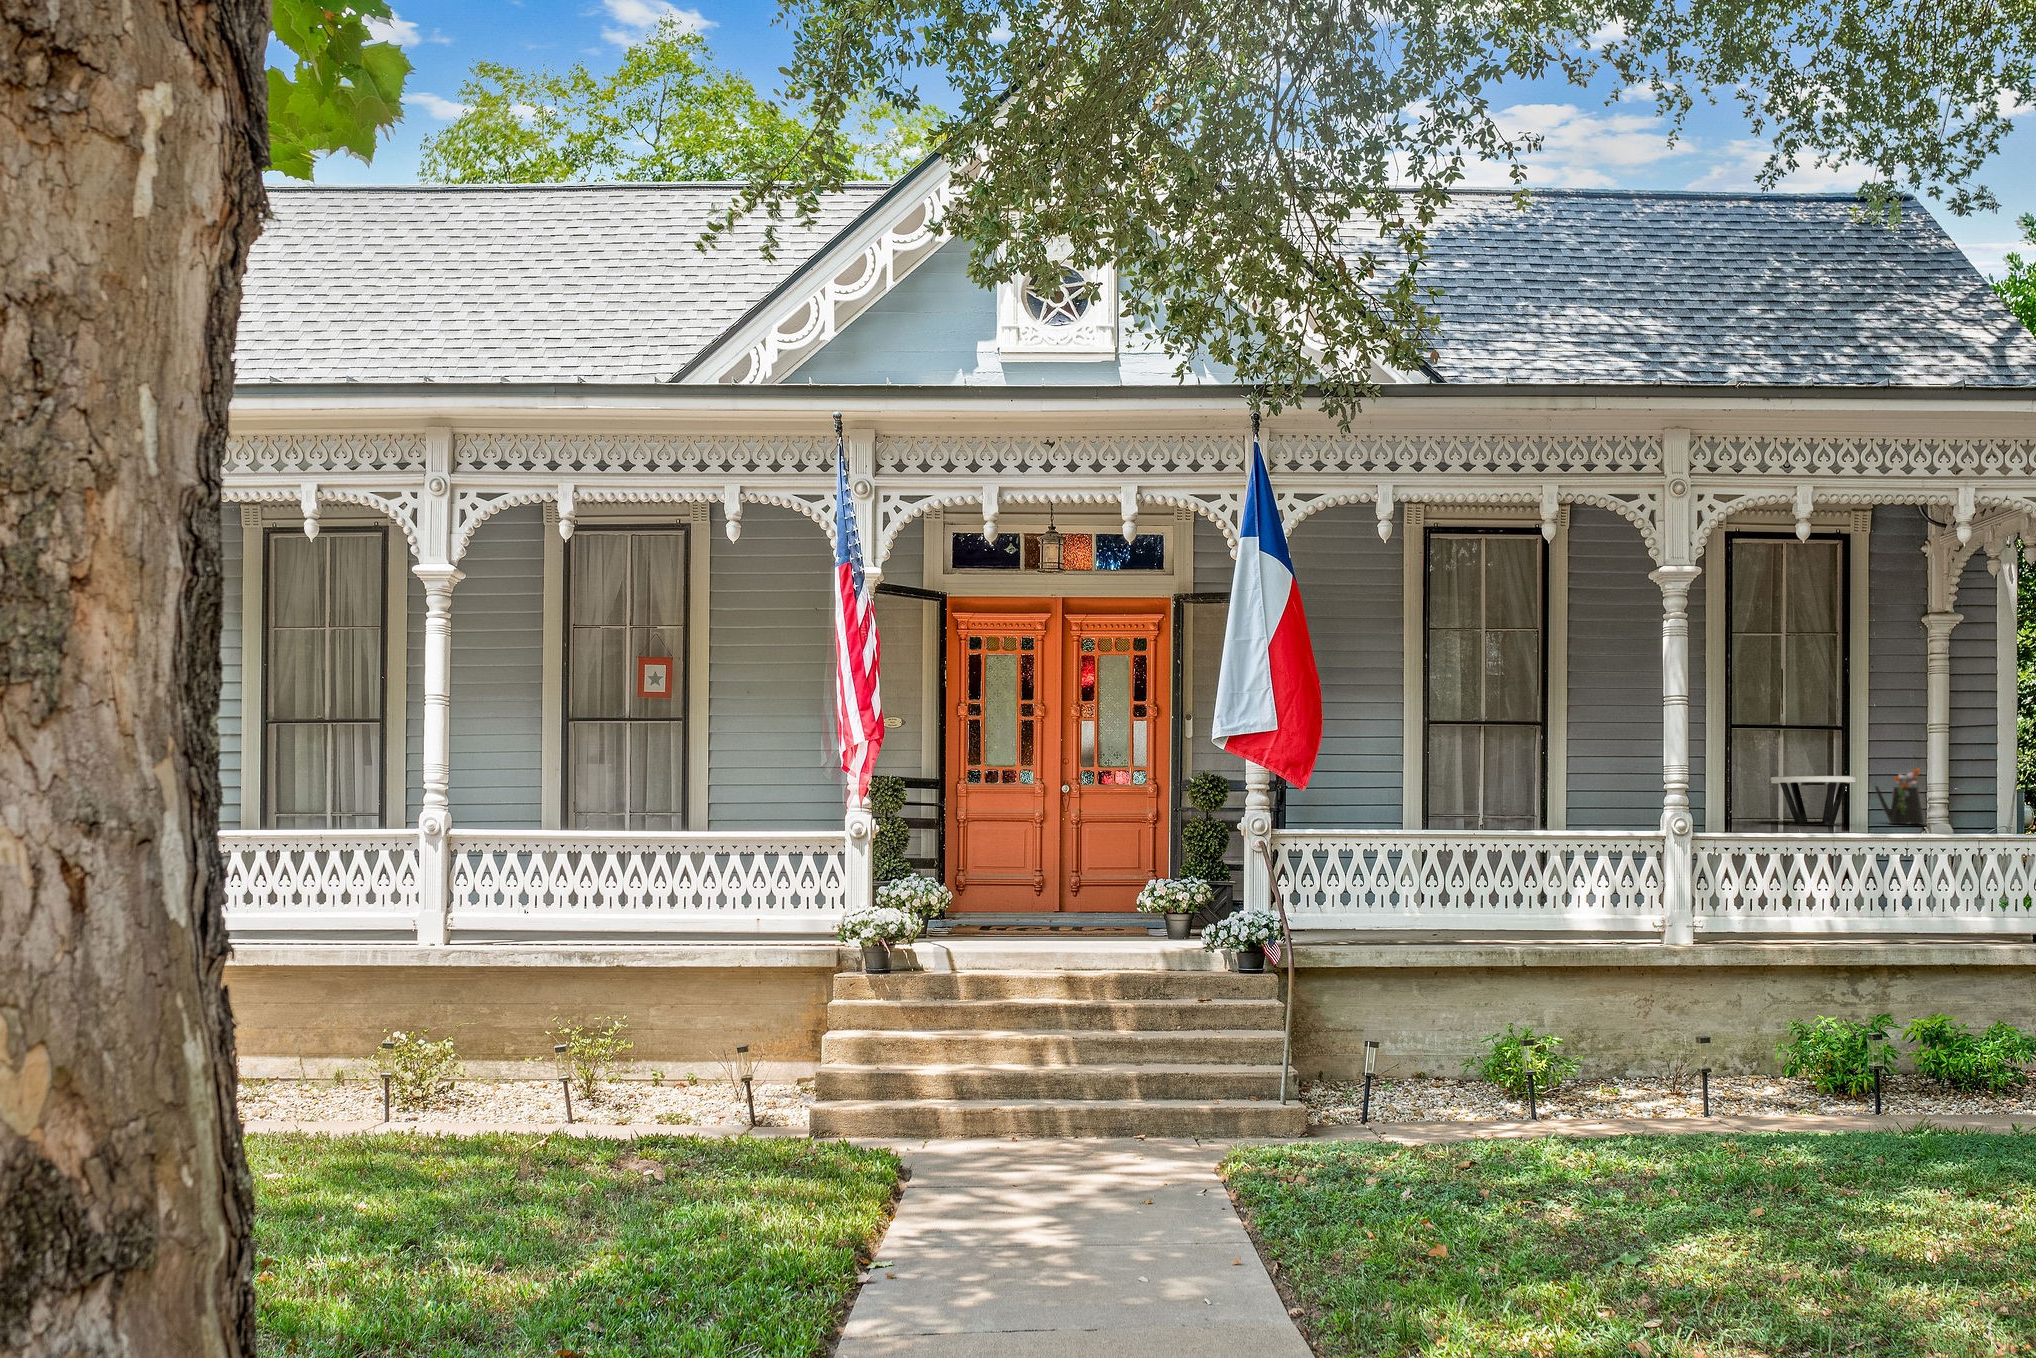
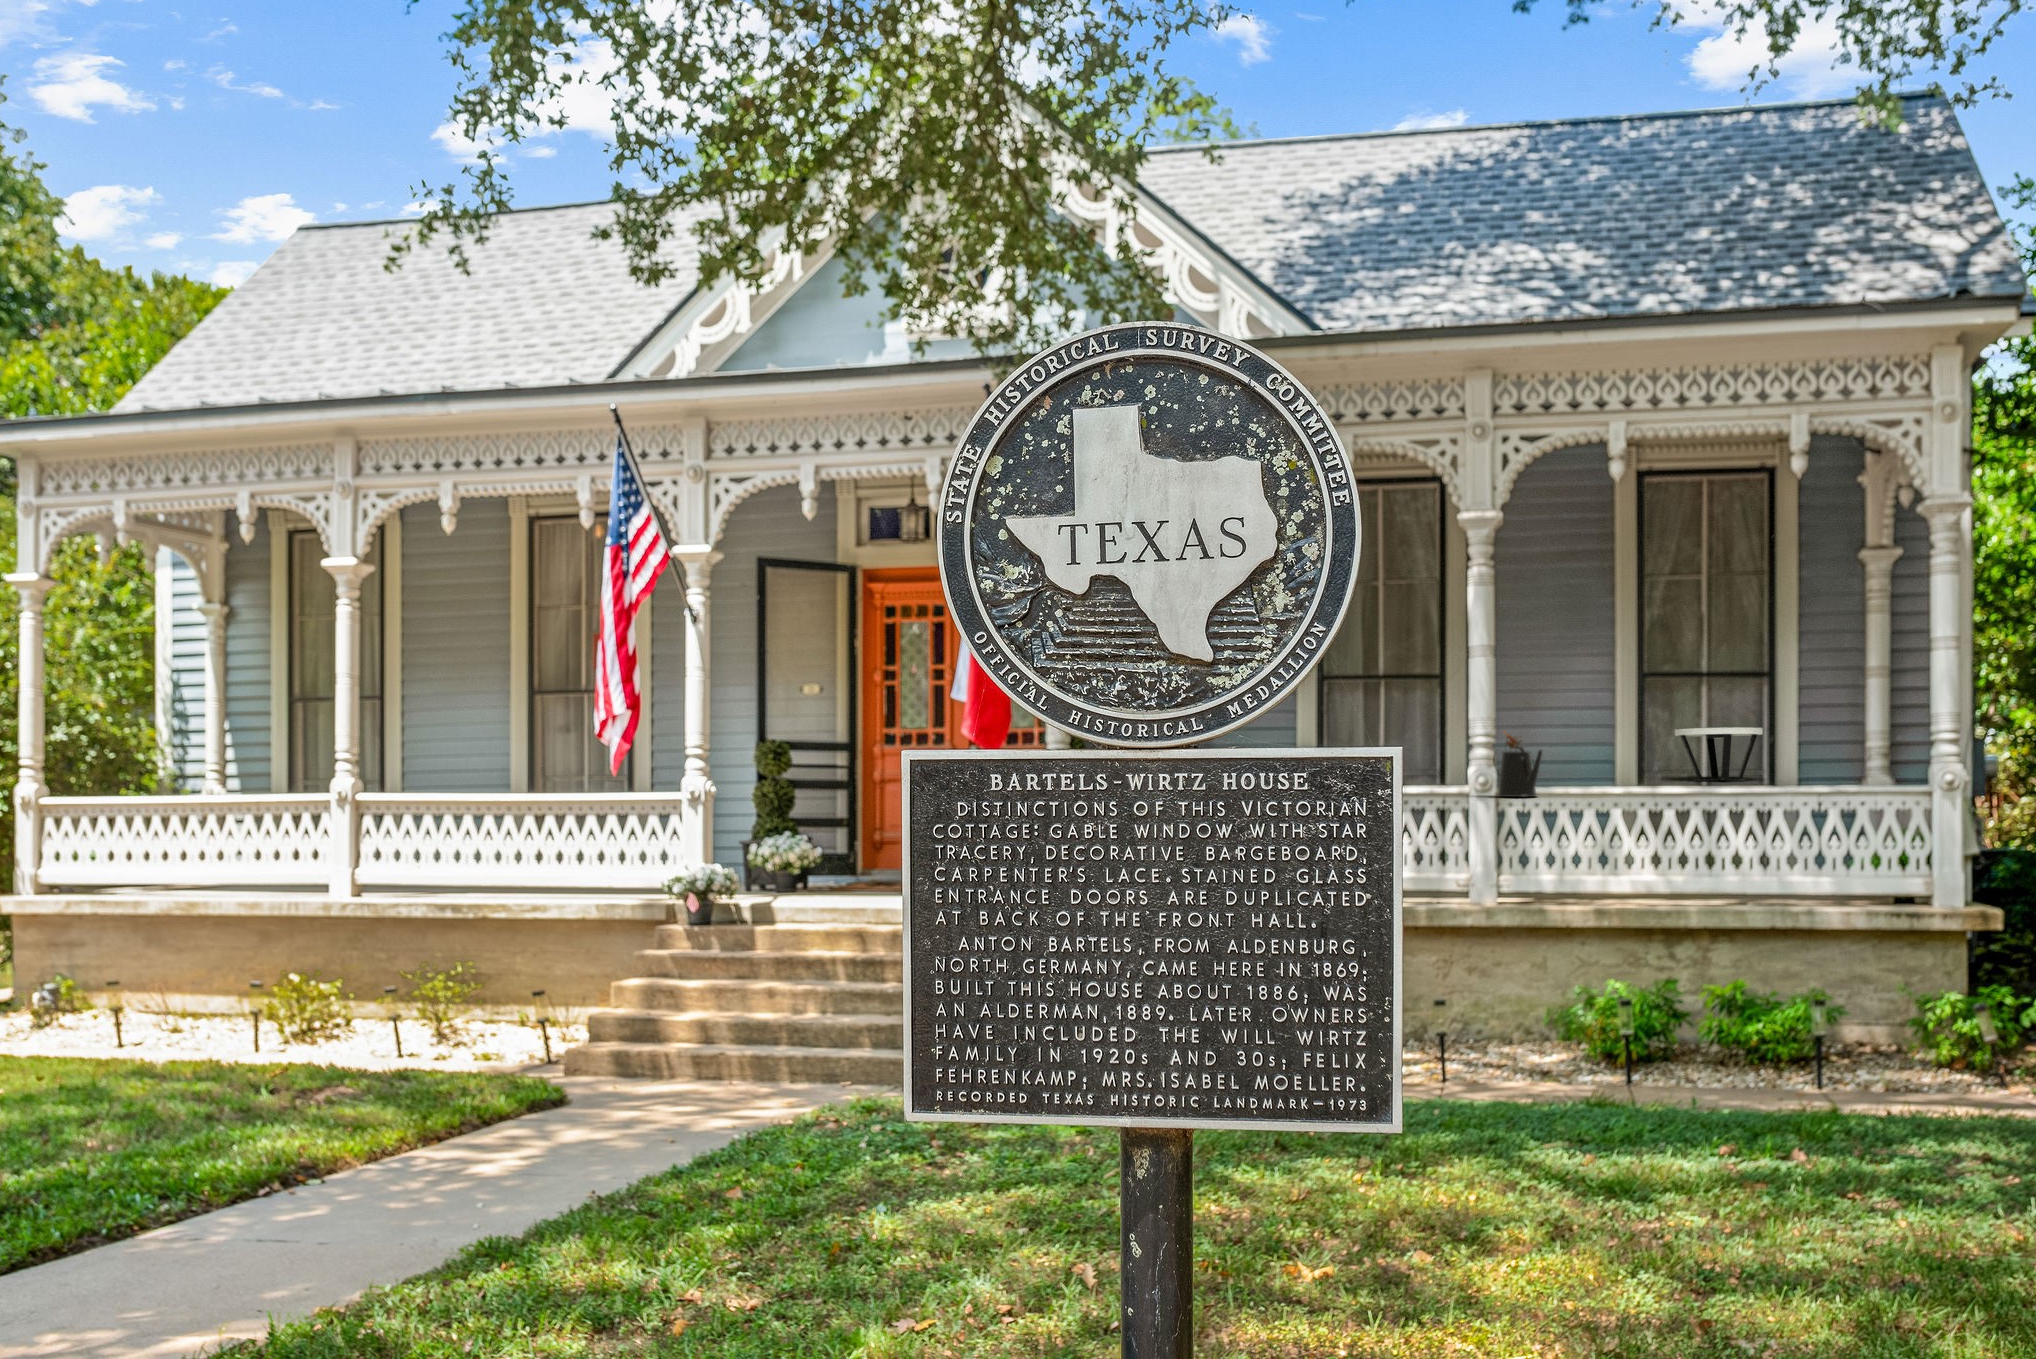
watering can: present [1875,768,1925,824] -> present [1493,732,1542,797]

